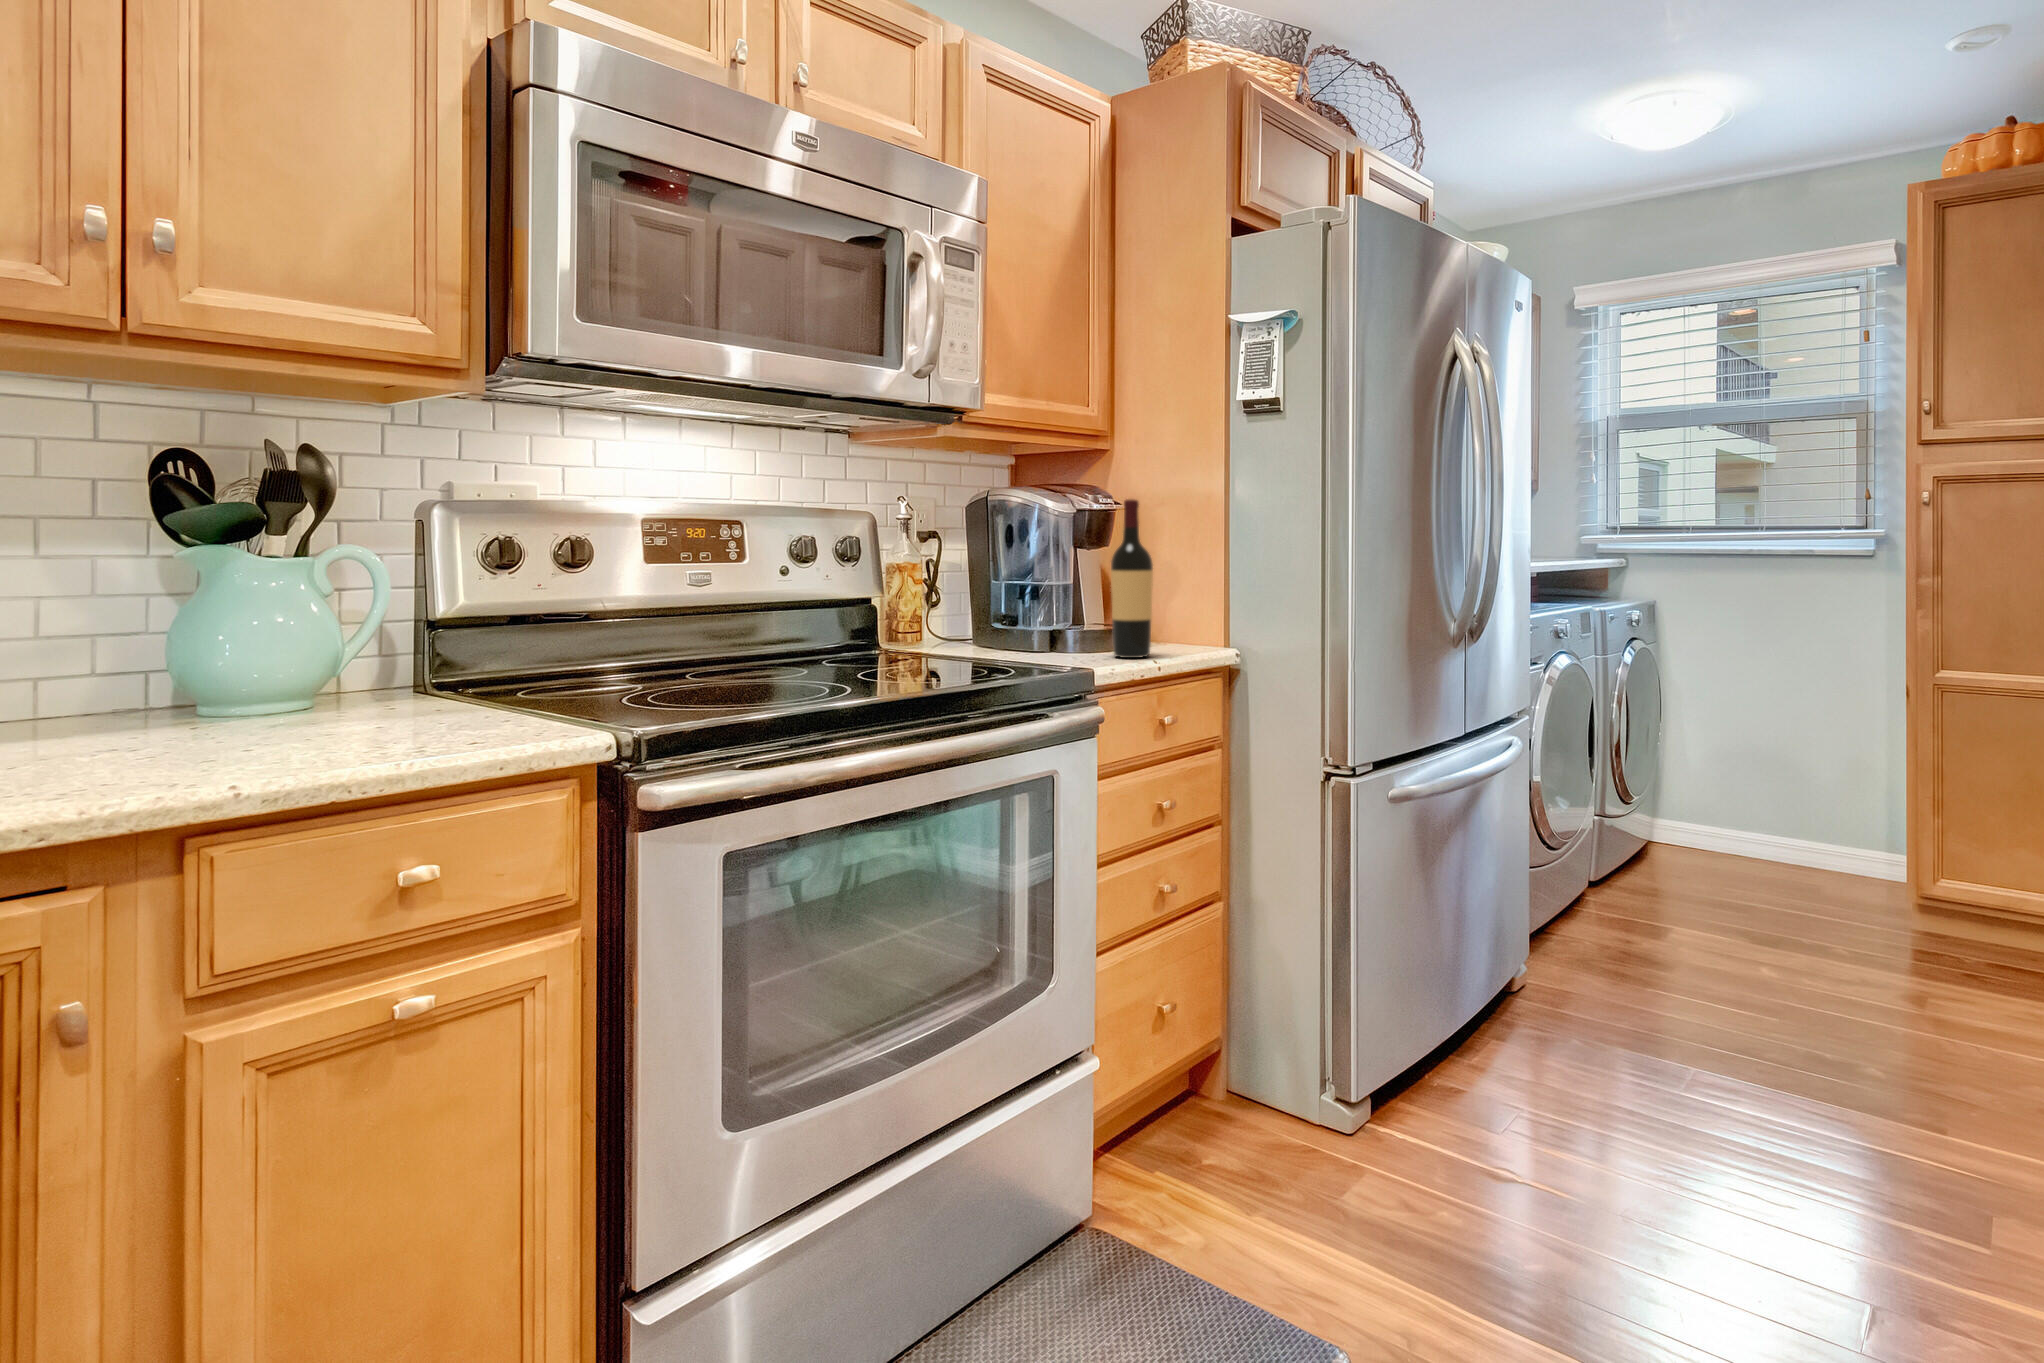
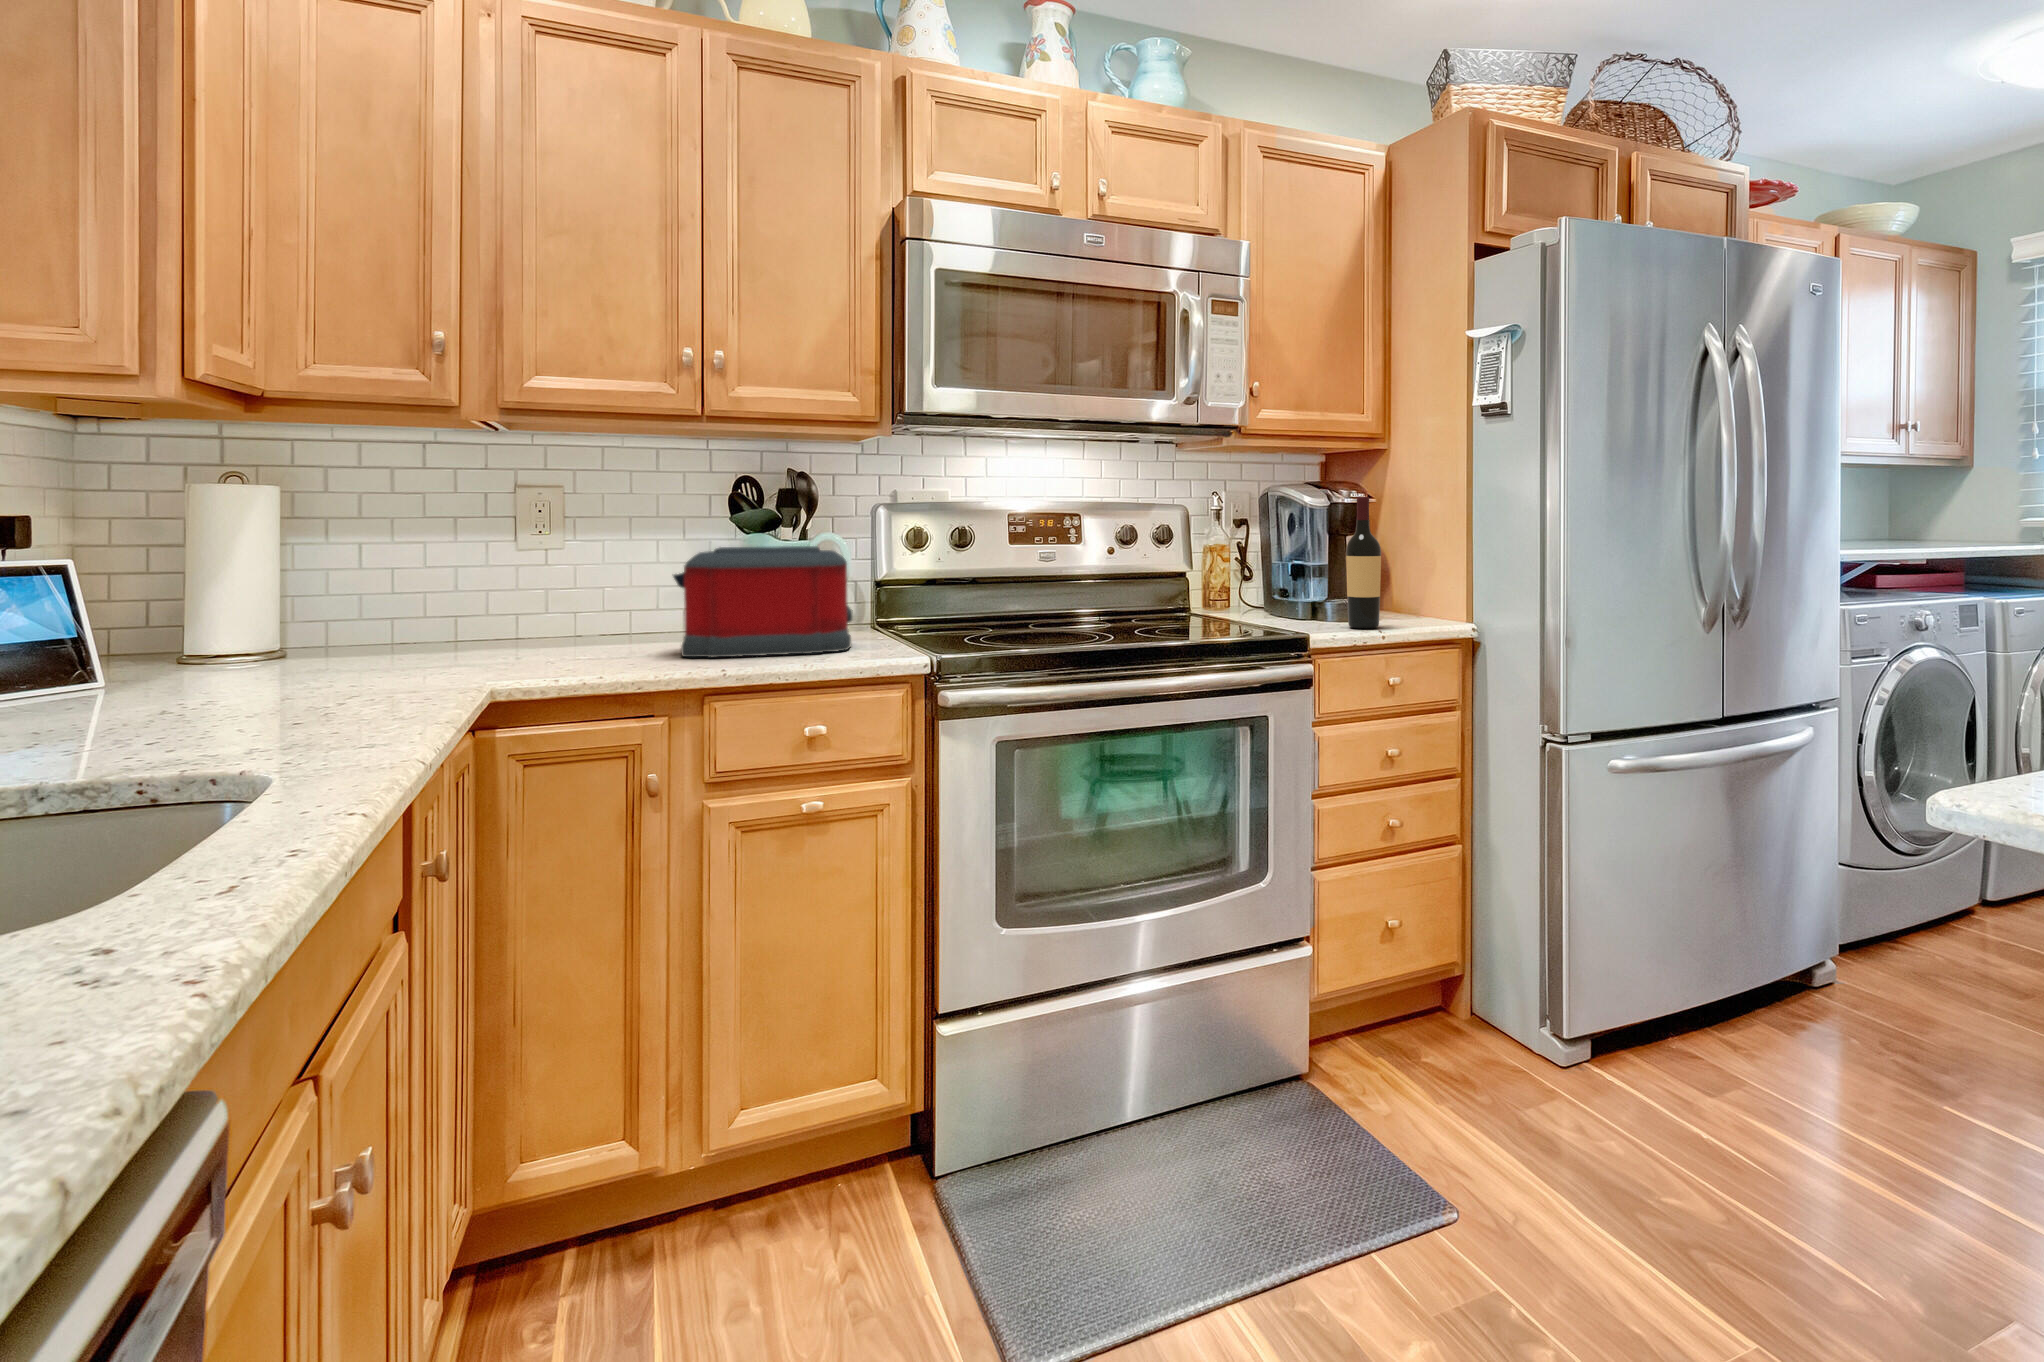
toaster: none [65,562,439,765] -> present [673,546,853,658]

